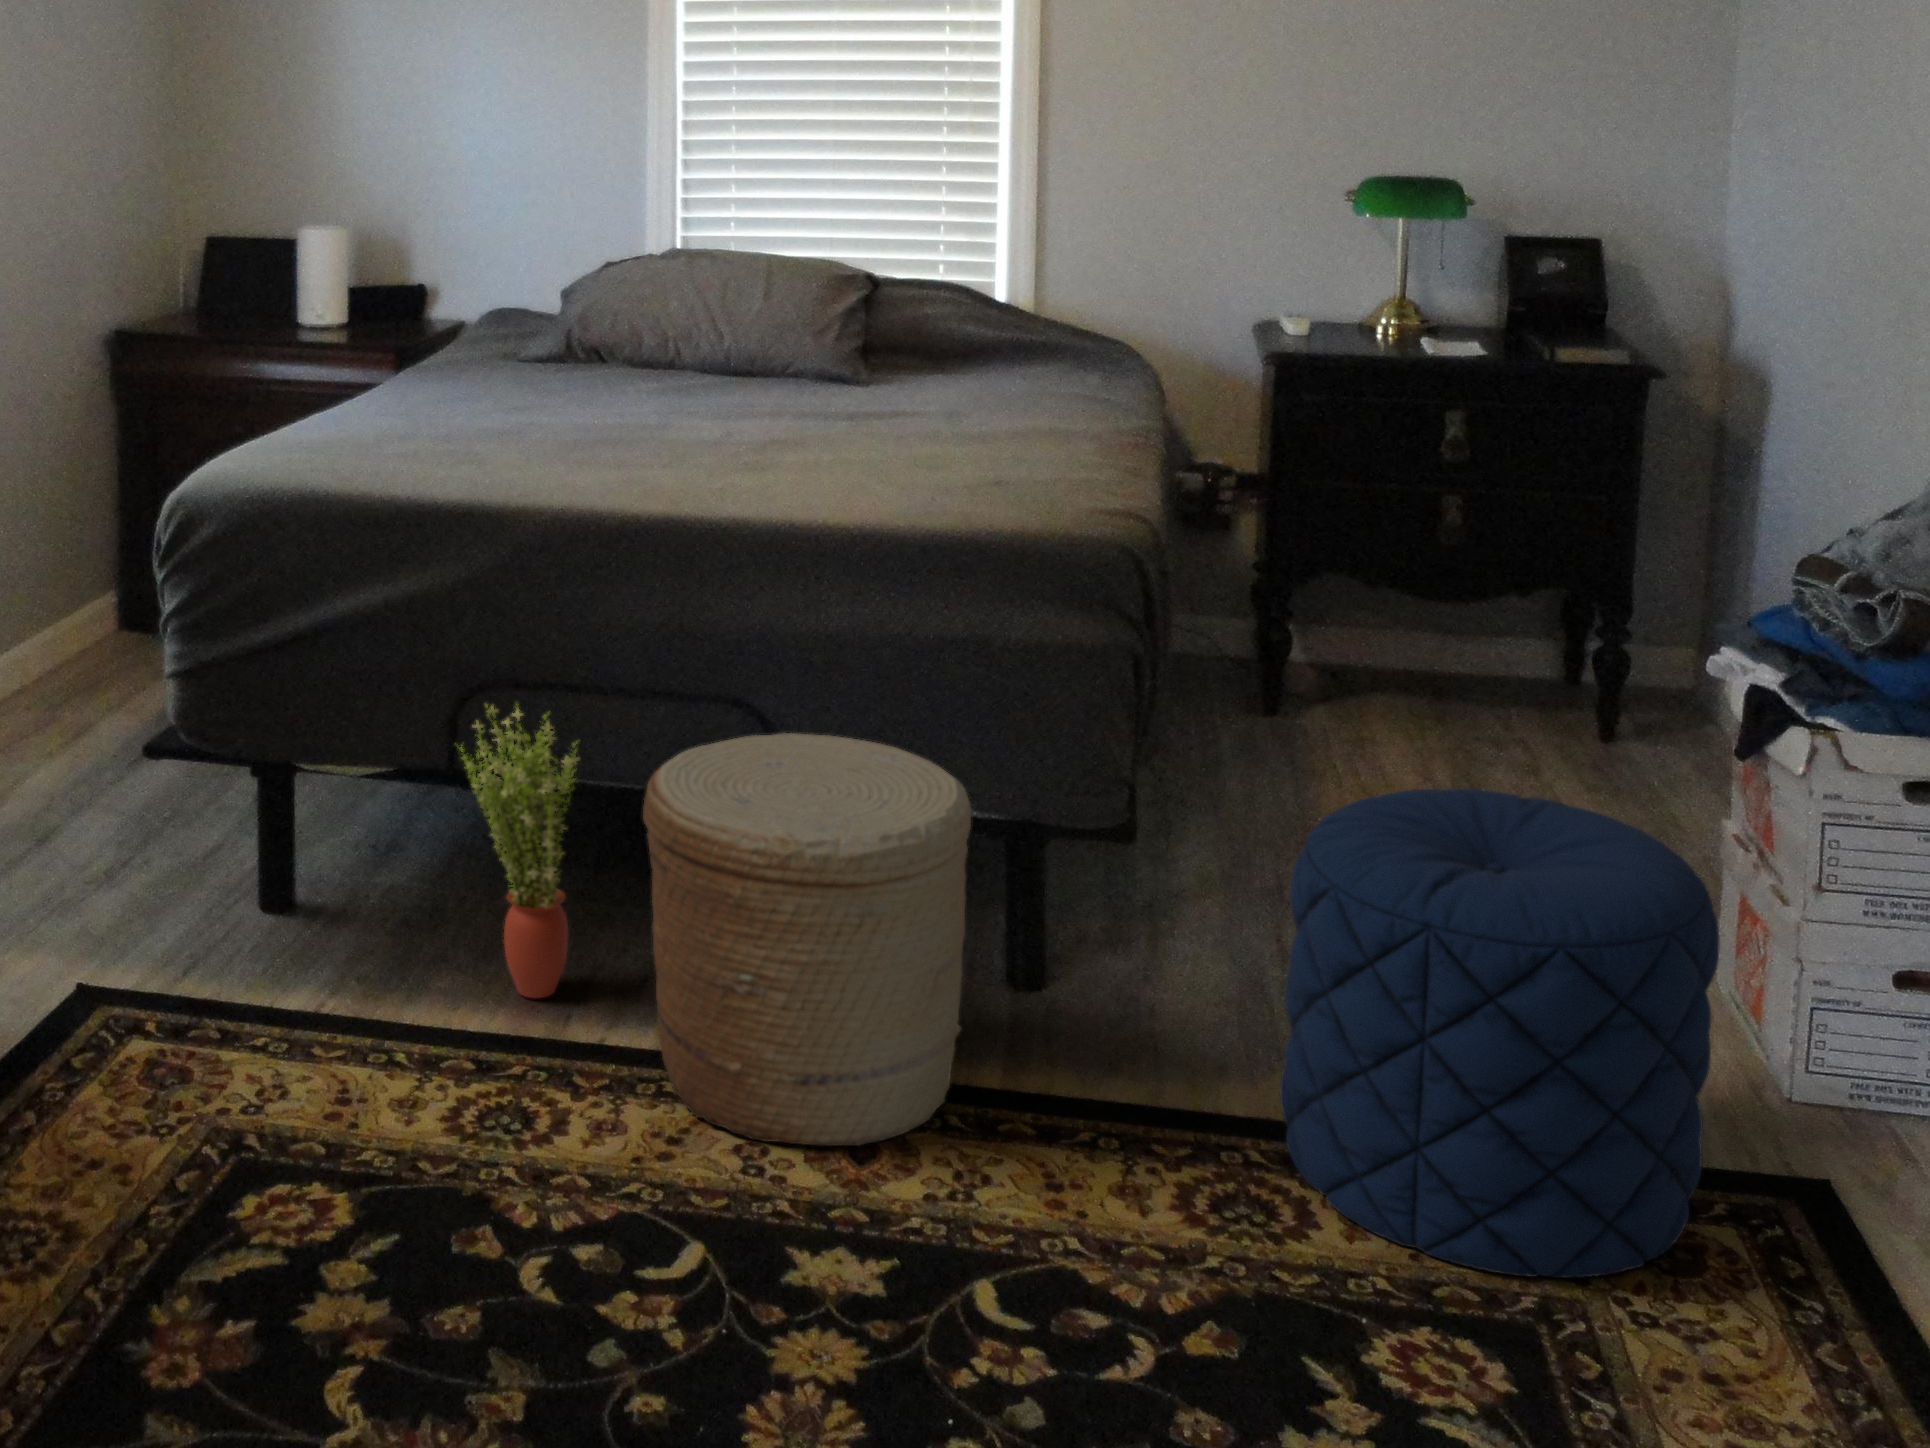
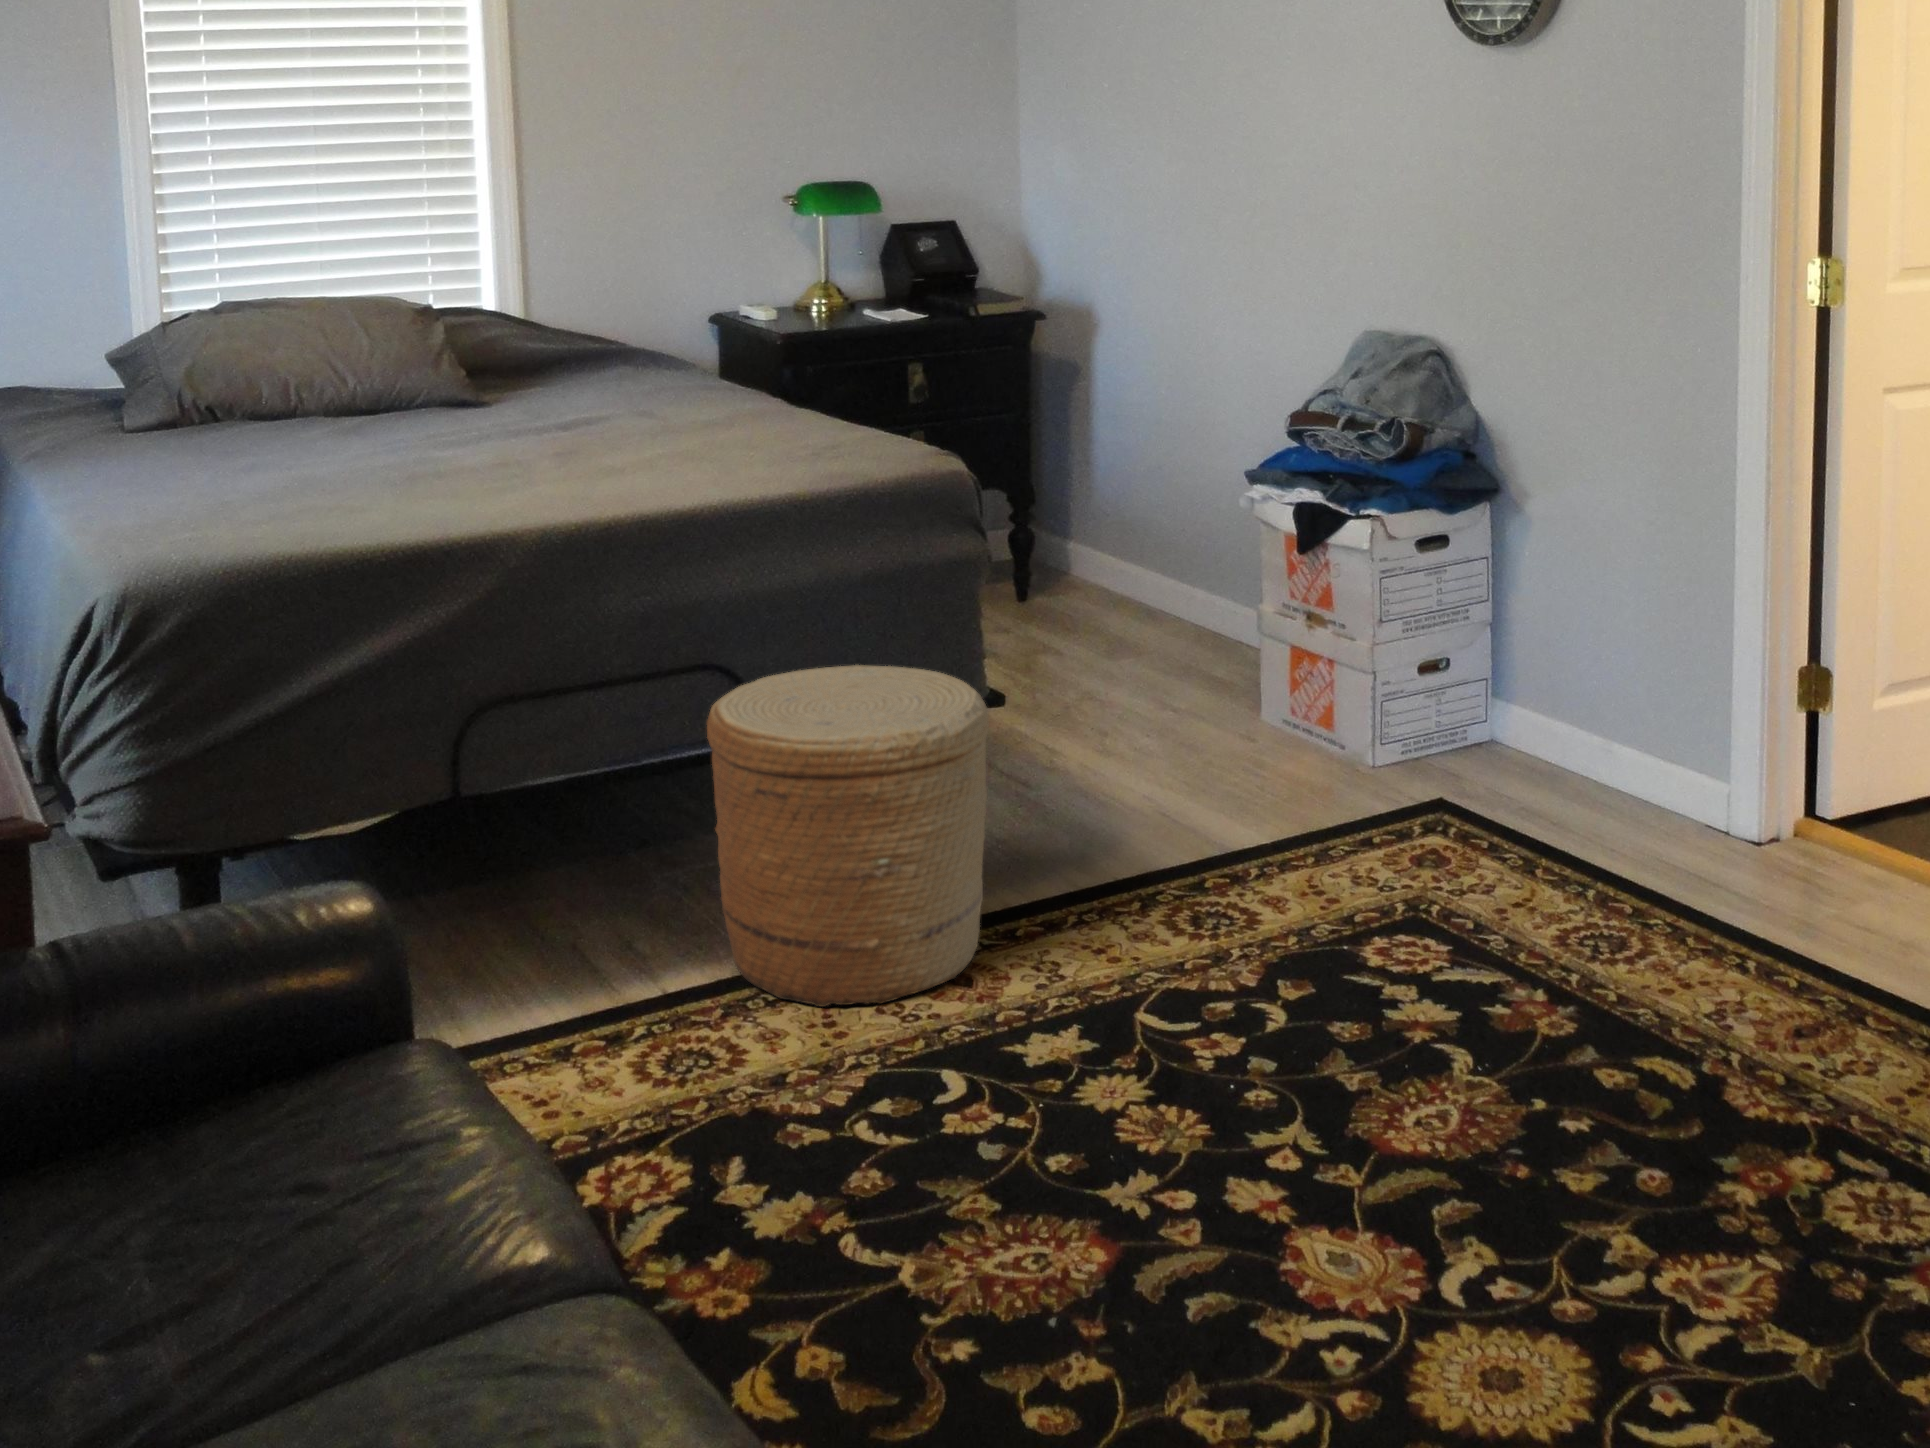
potted plant: present [457,705,579,998] -> none [478,709,607,990]
pouf: present [1280,789,1719,1278] -> none [1163,590,1437,902]

